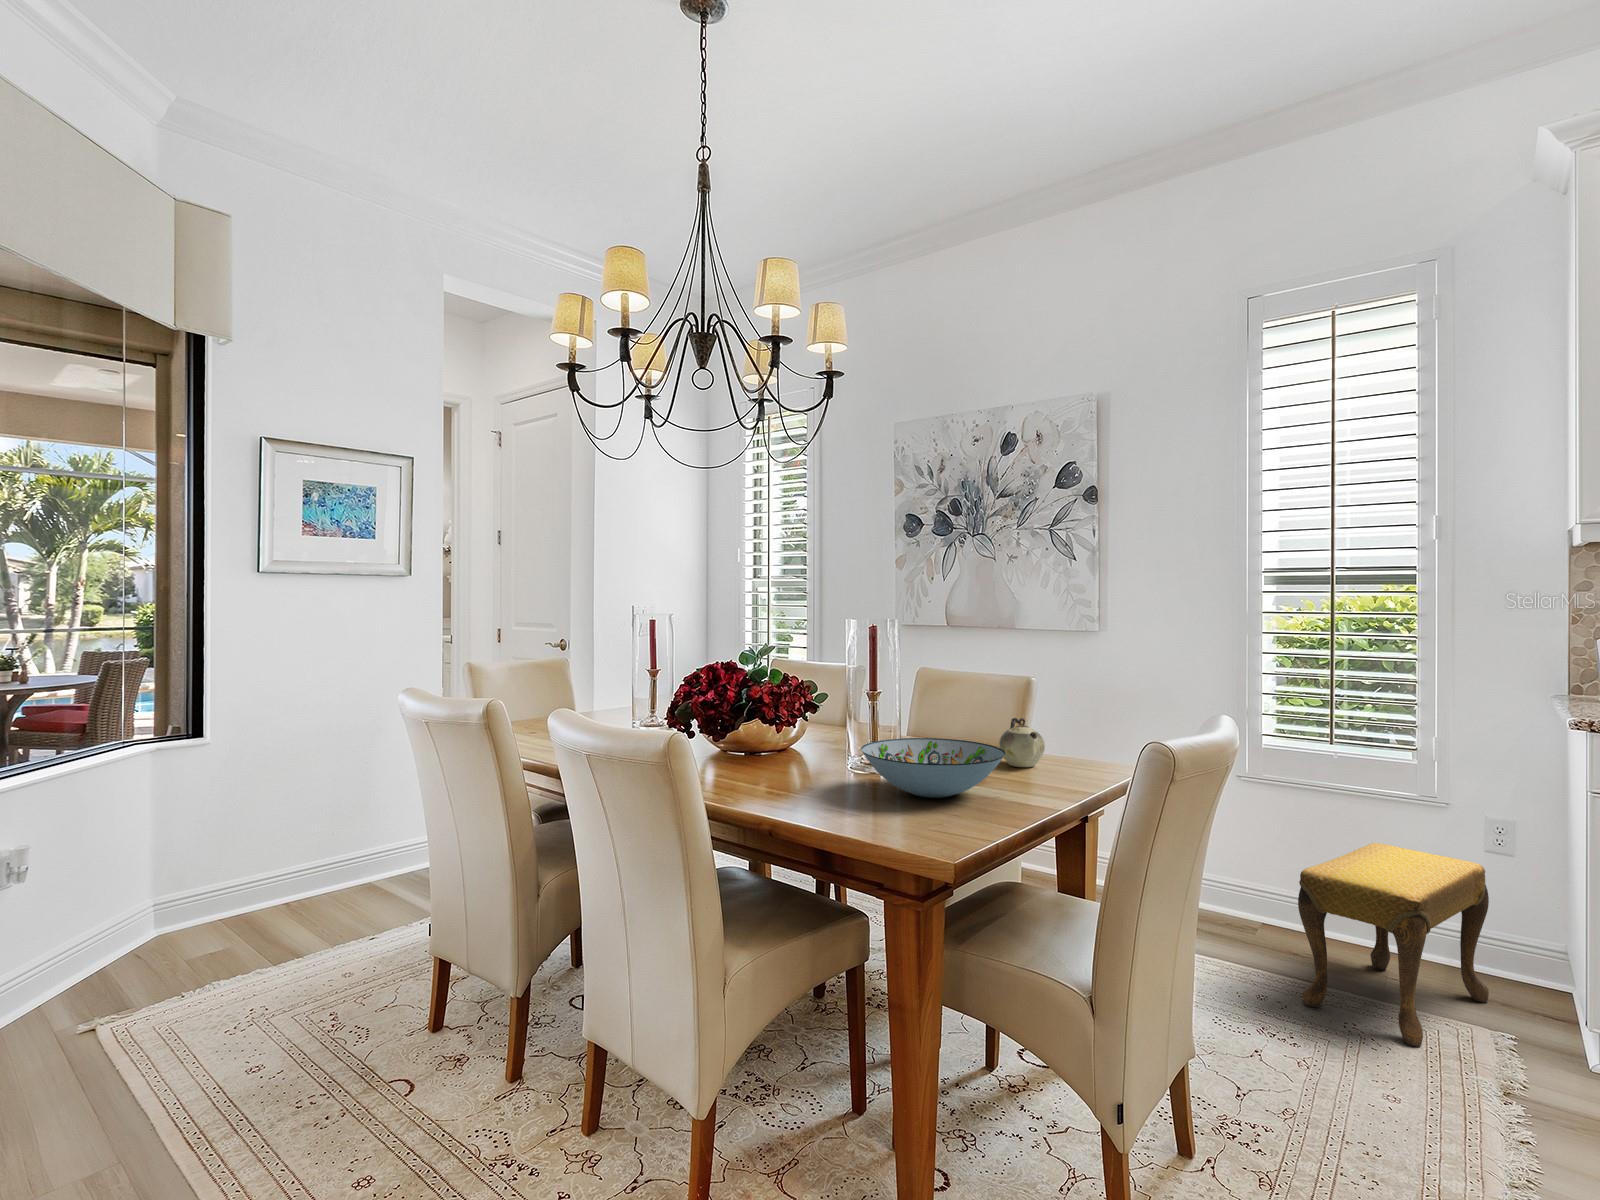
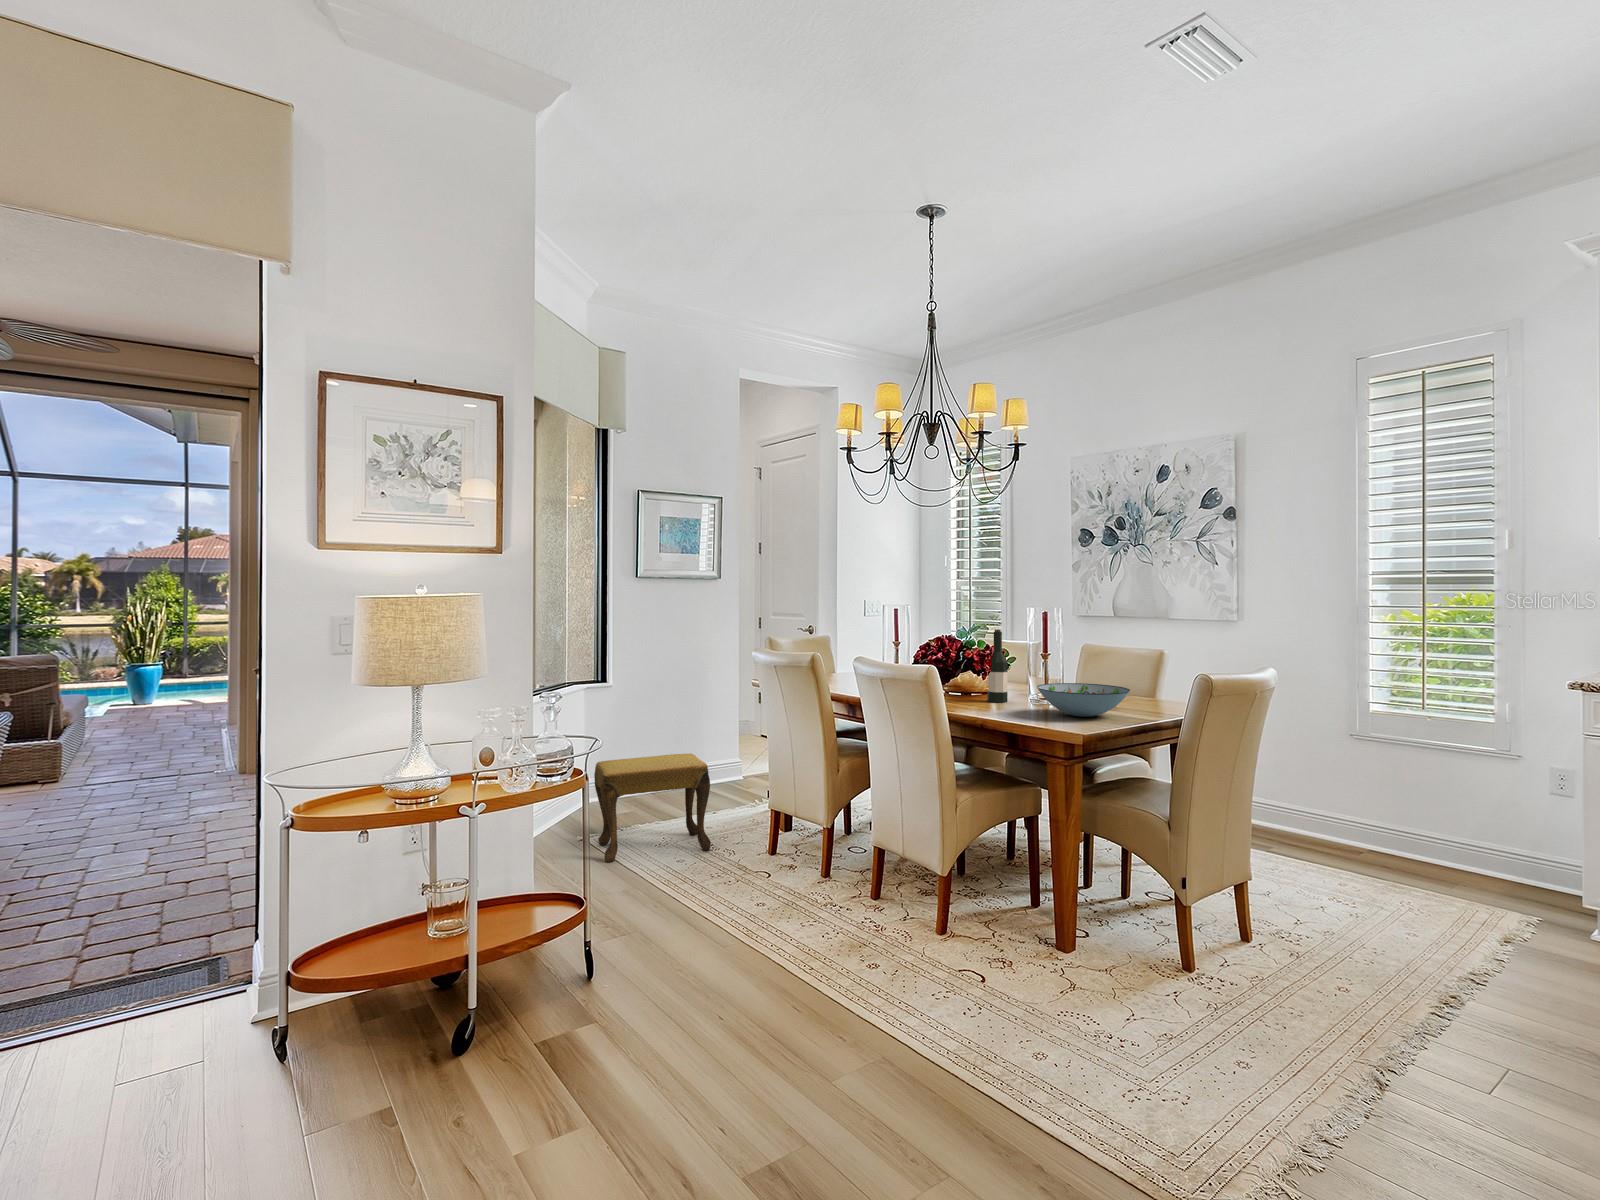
wine bottle: none [784,653,815,767] -> present [987,630,1008,702]
teapot: present [999,718,1045,767] -> none [1134,674,1166,706]
footstool: present [1298,843,1489,1047] -> present [594,754,711,862]

